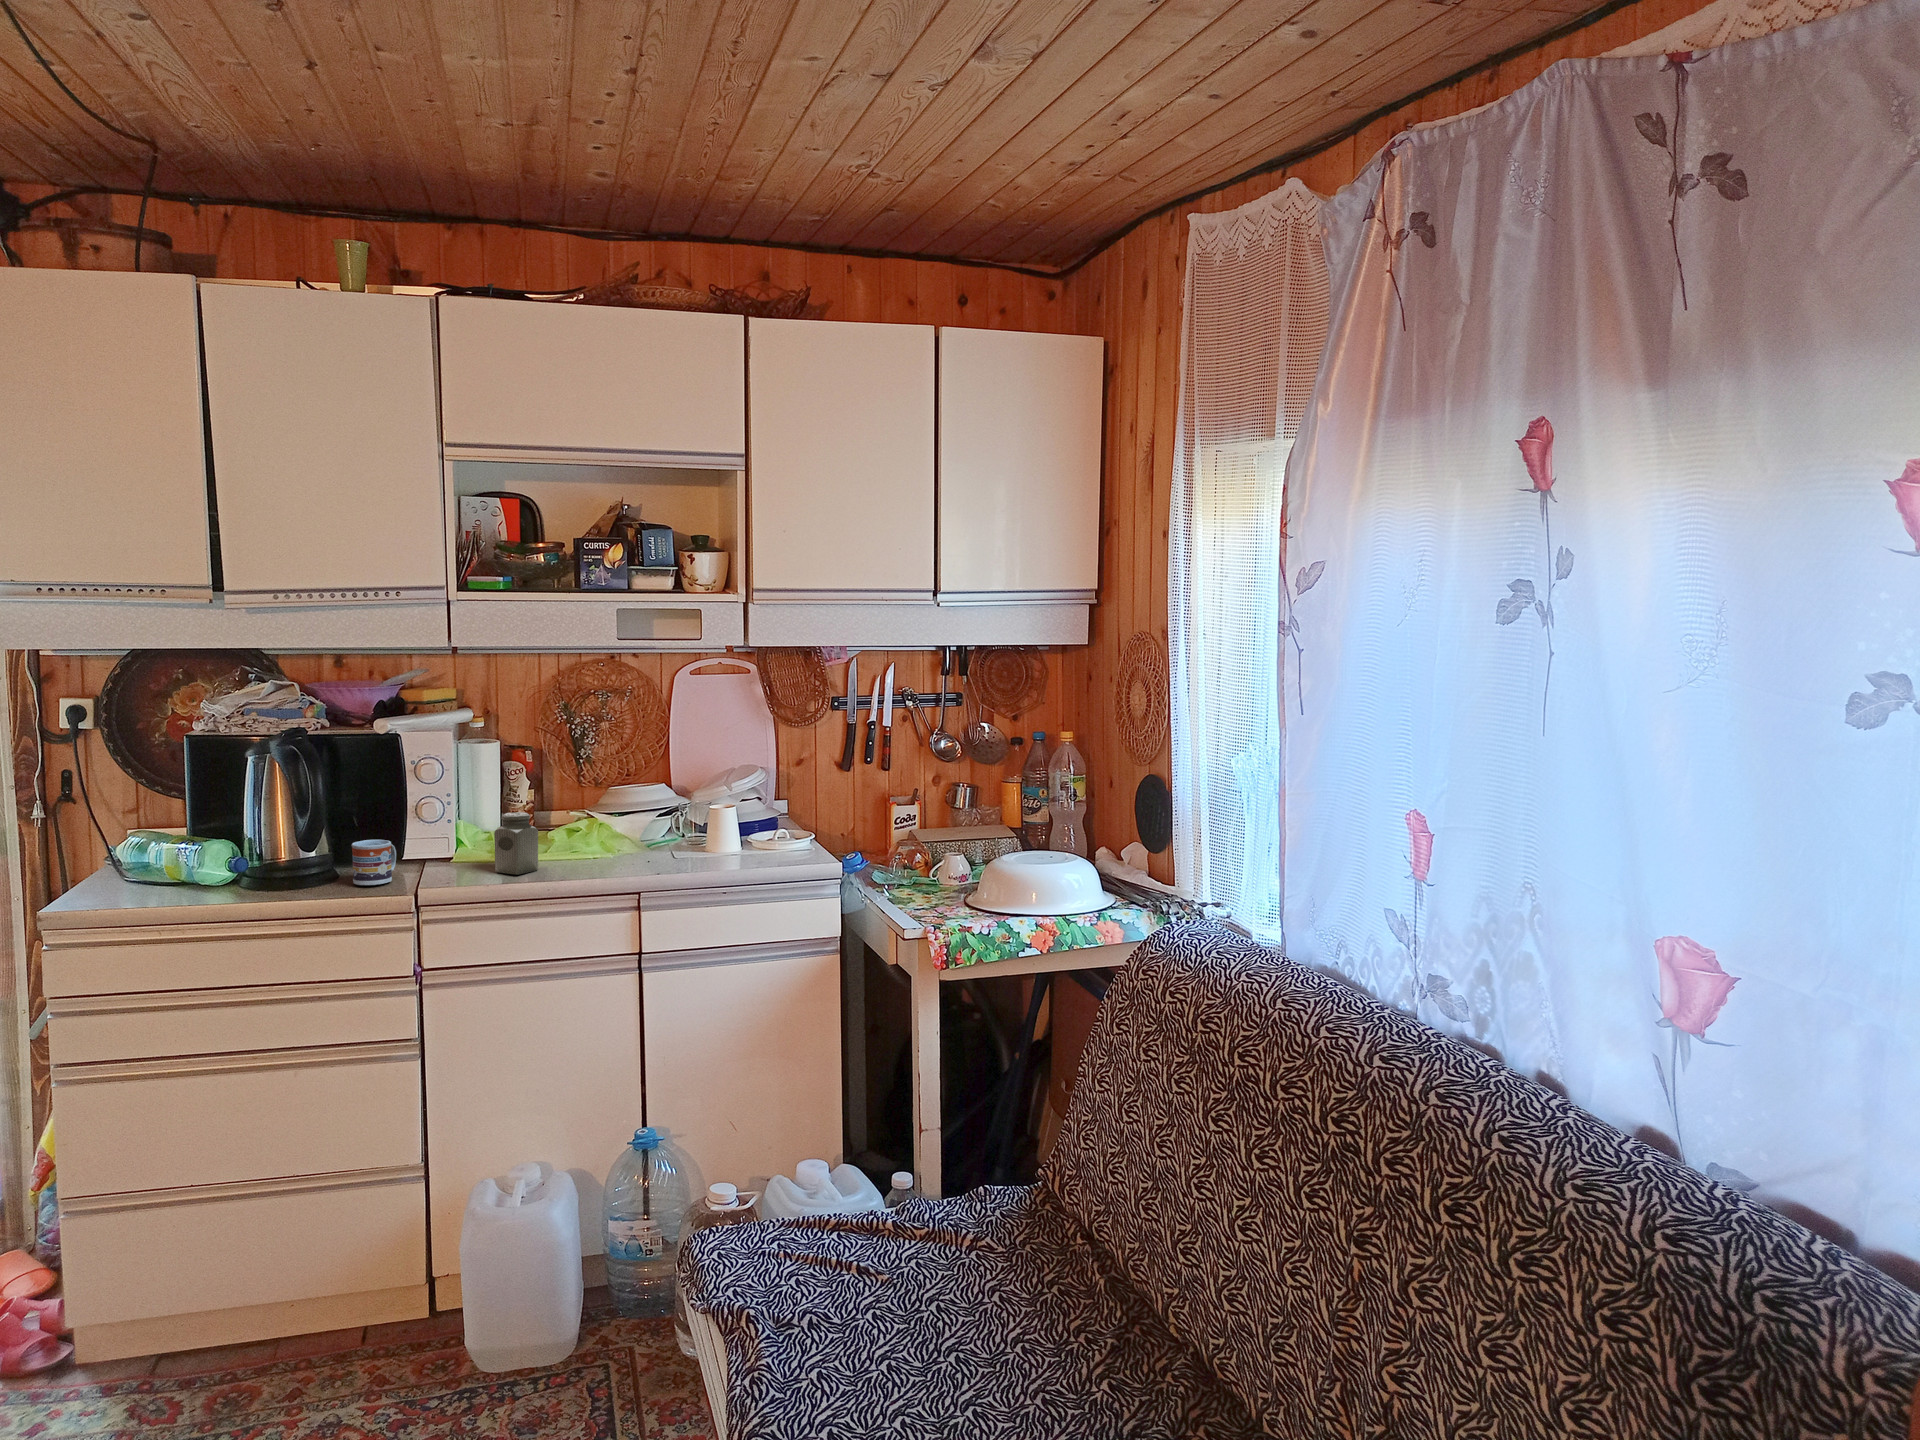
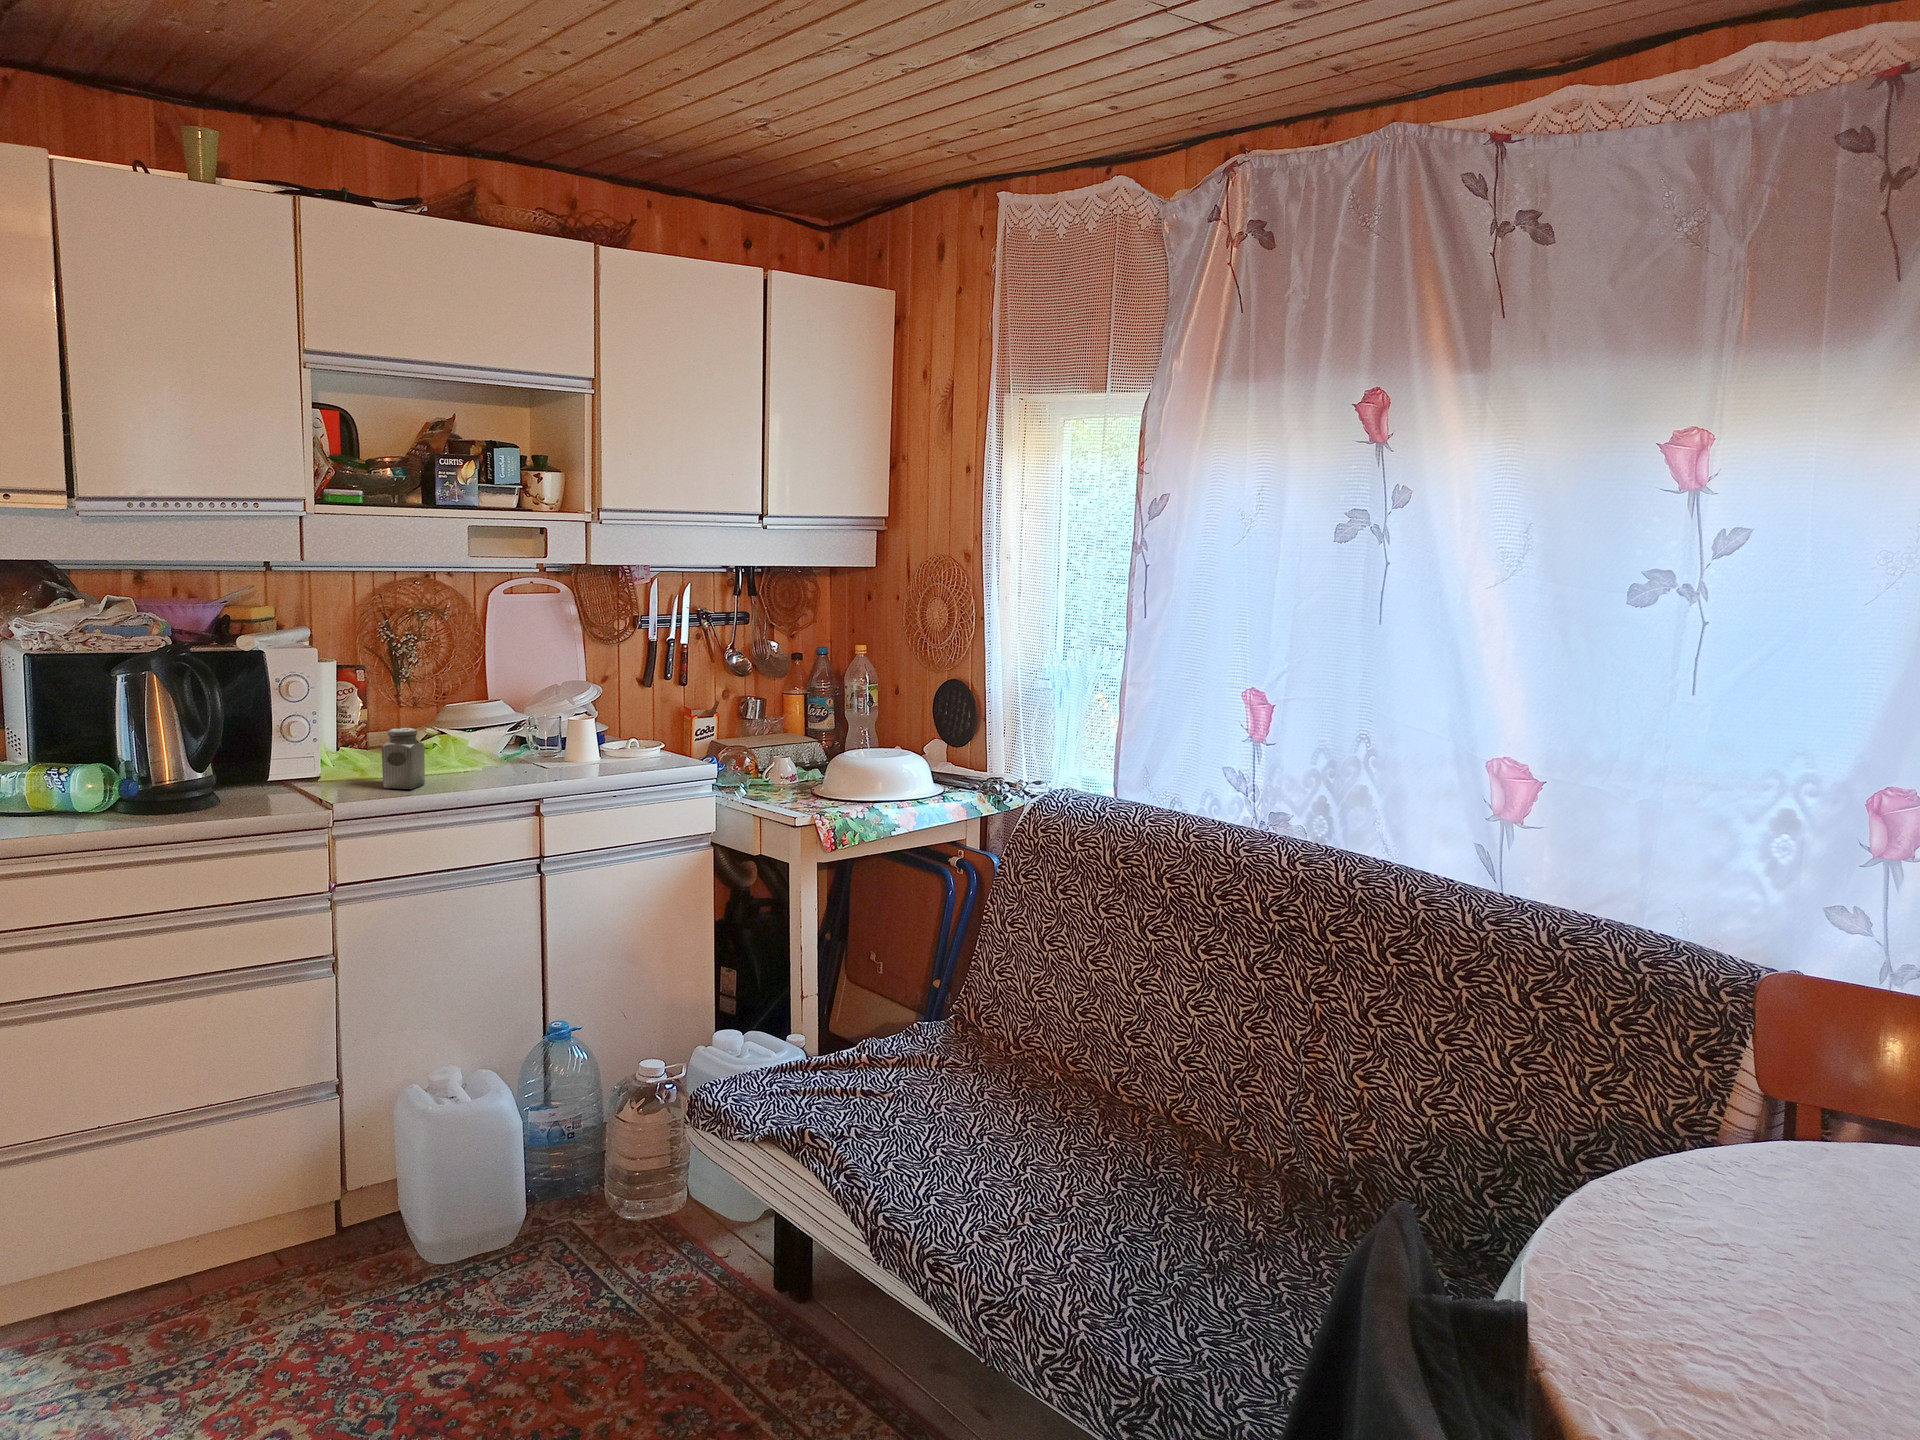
cup: present [351,840,396,885] -> none [241,760,285,806]

